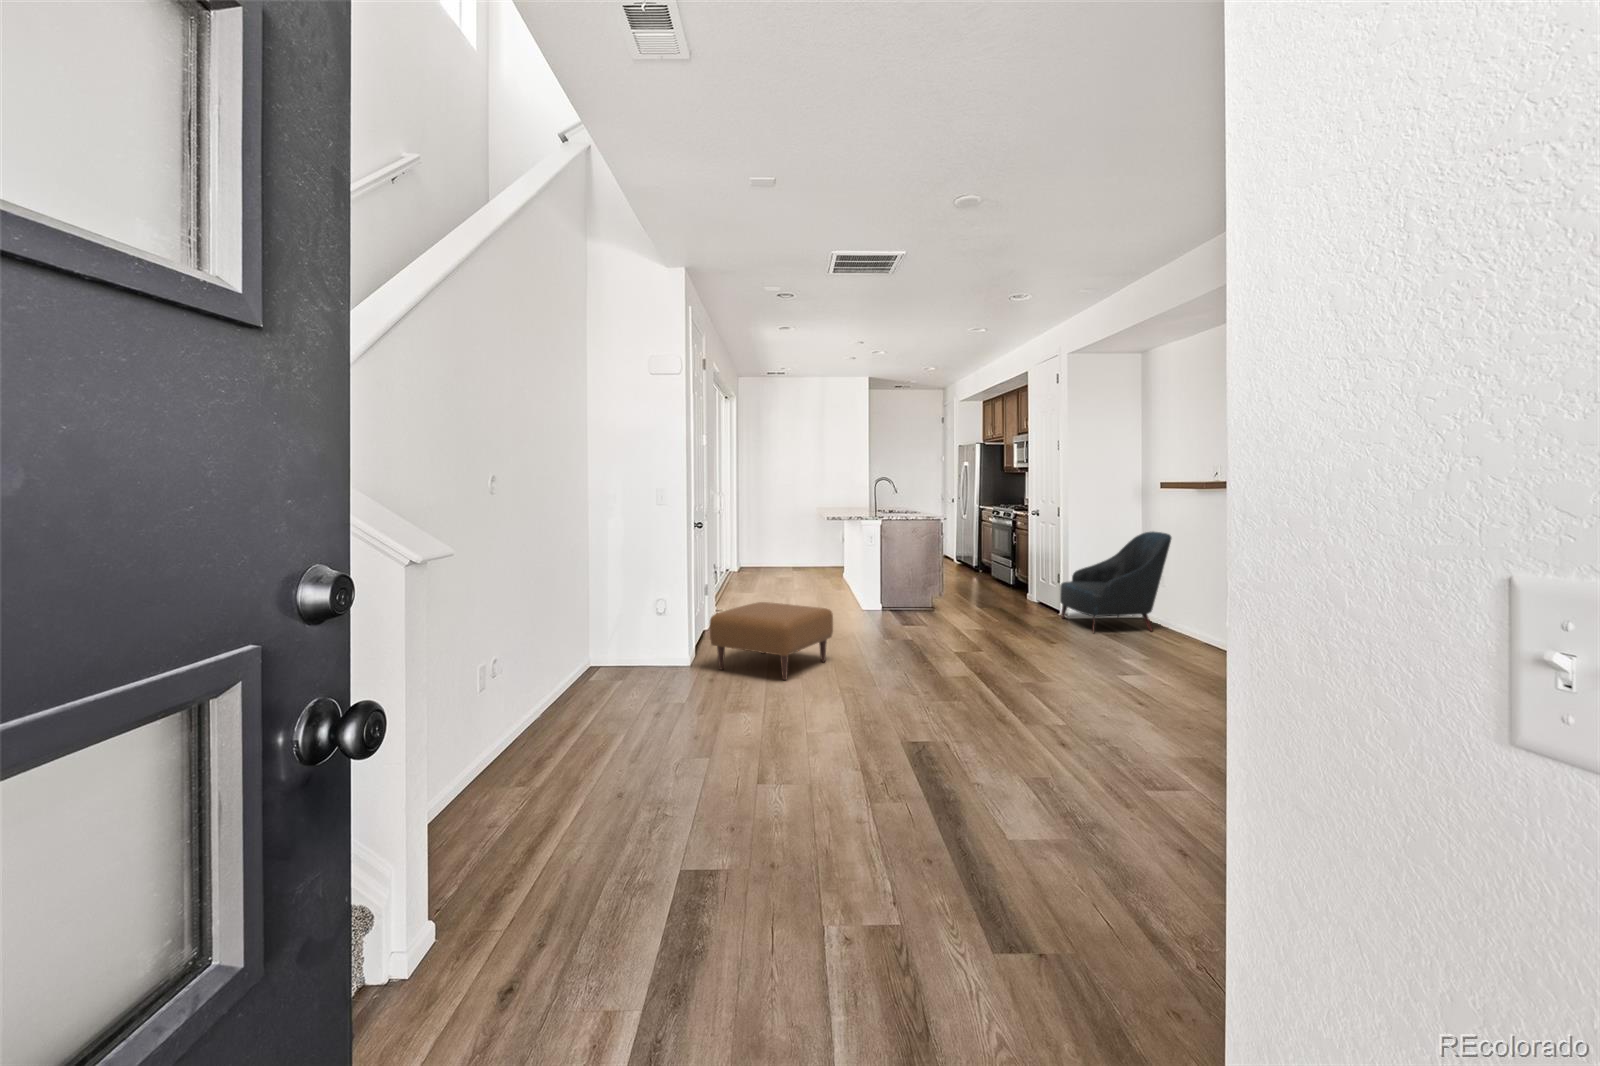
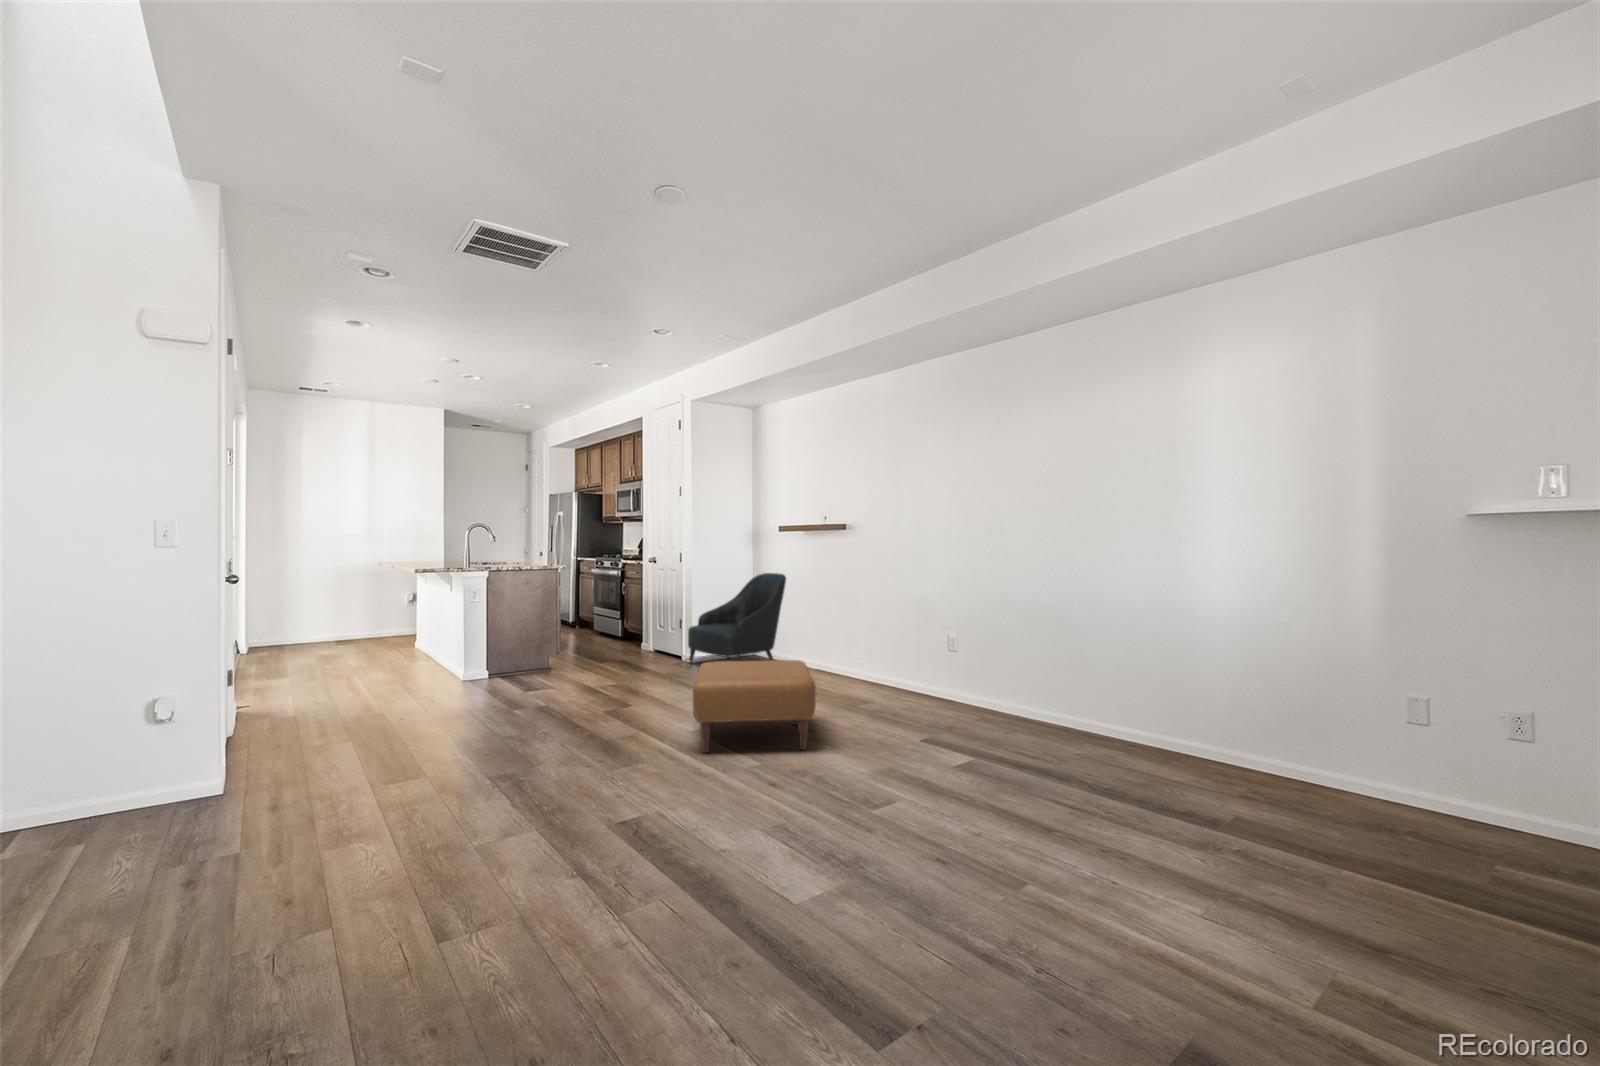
ottoman: present [710,602,833,680] -> present [693,660,816,753]

